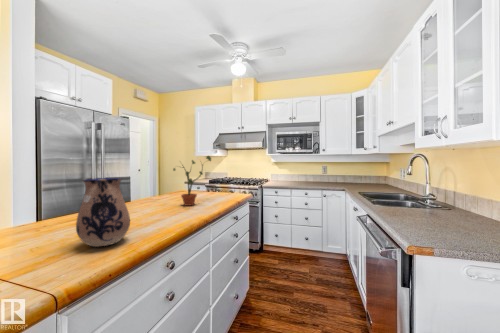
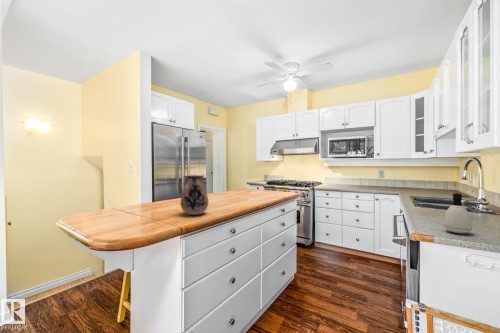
potted plant: present [173,156,211,206] -> none [236,161,265,198]
soap dispenser: none [432,193,464,239] -> present [444,193,472,233]

